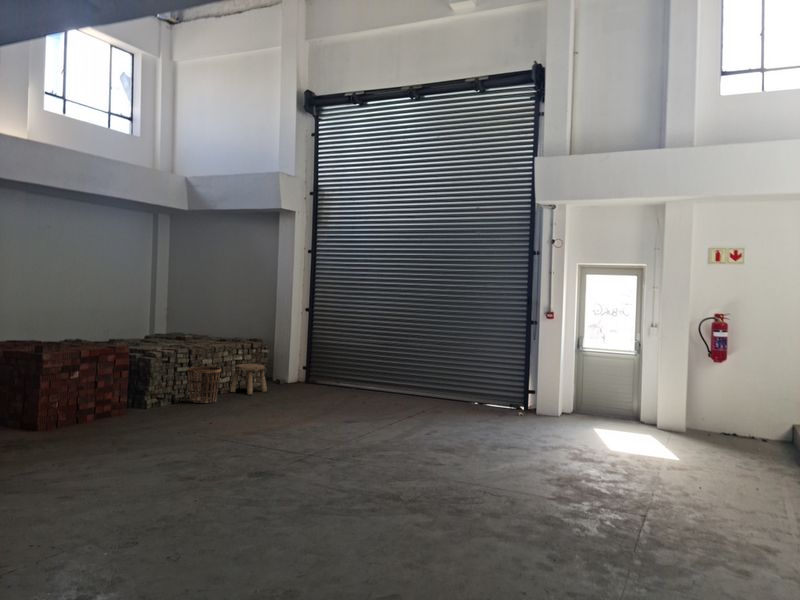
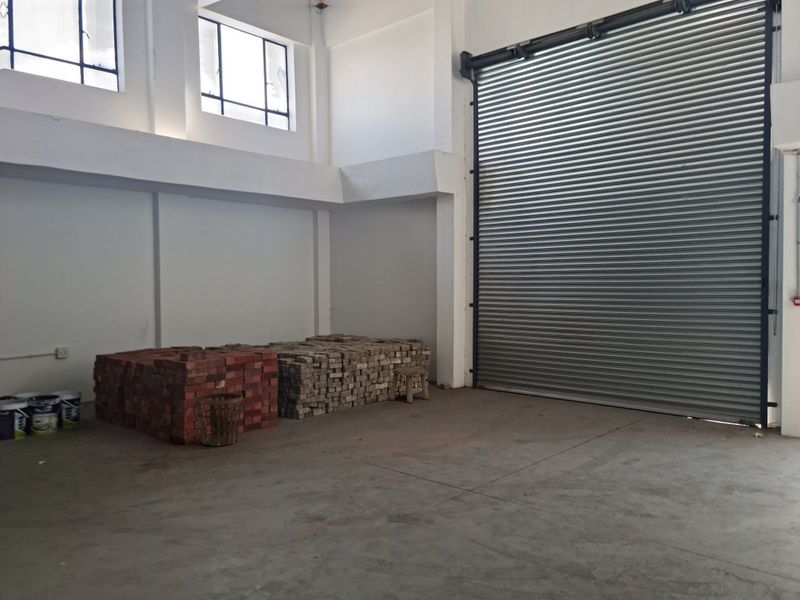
basket: present [187,367,221,403] -> present [195,393,243,446]

